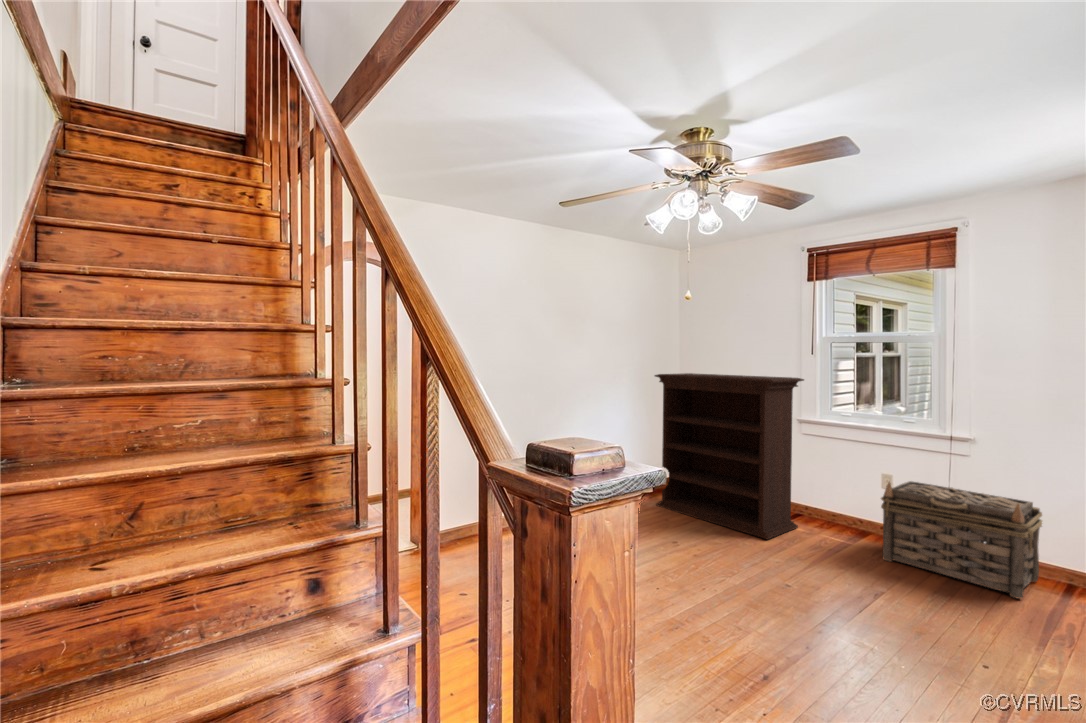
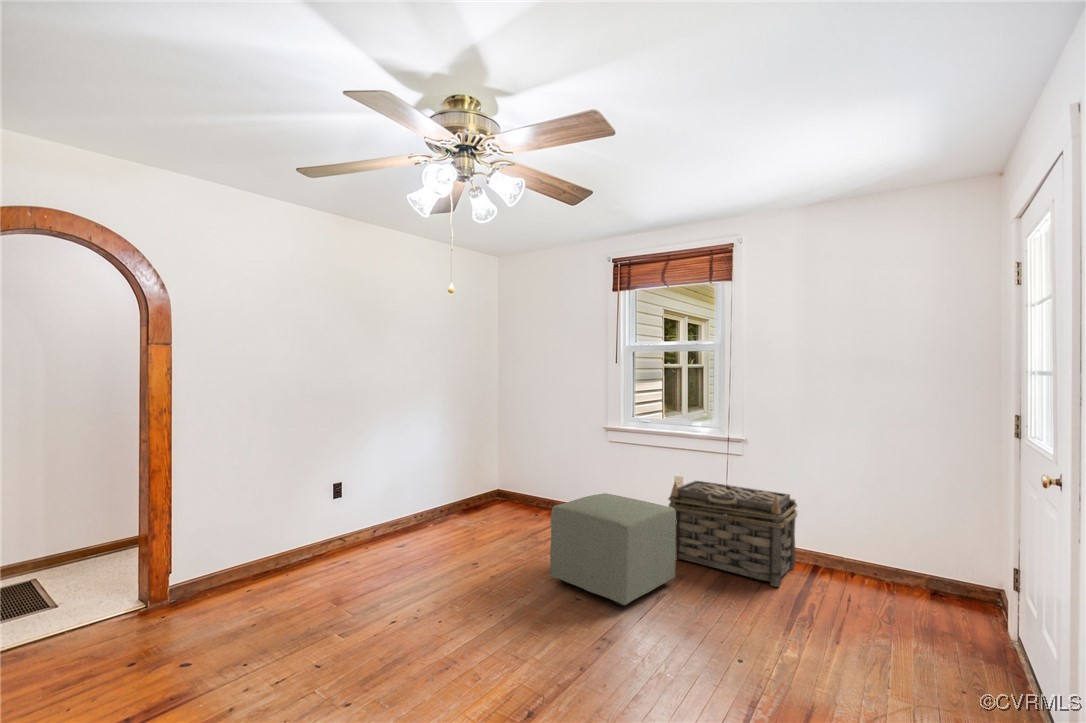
bookshelf: present [655,373,804,539] -> none [466,380,606,547]
ottoman: none [760,490,896,601] -> present [550,493,676,606]

